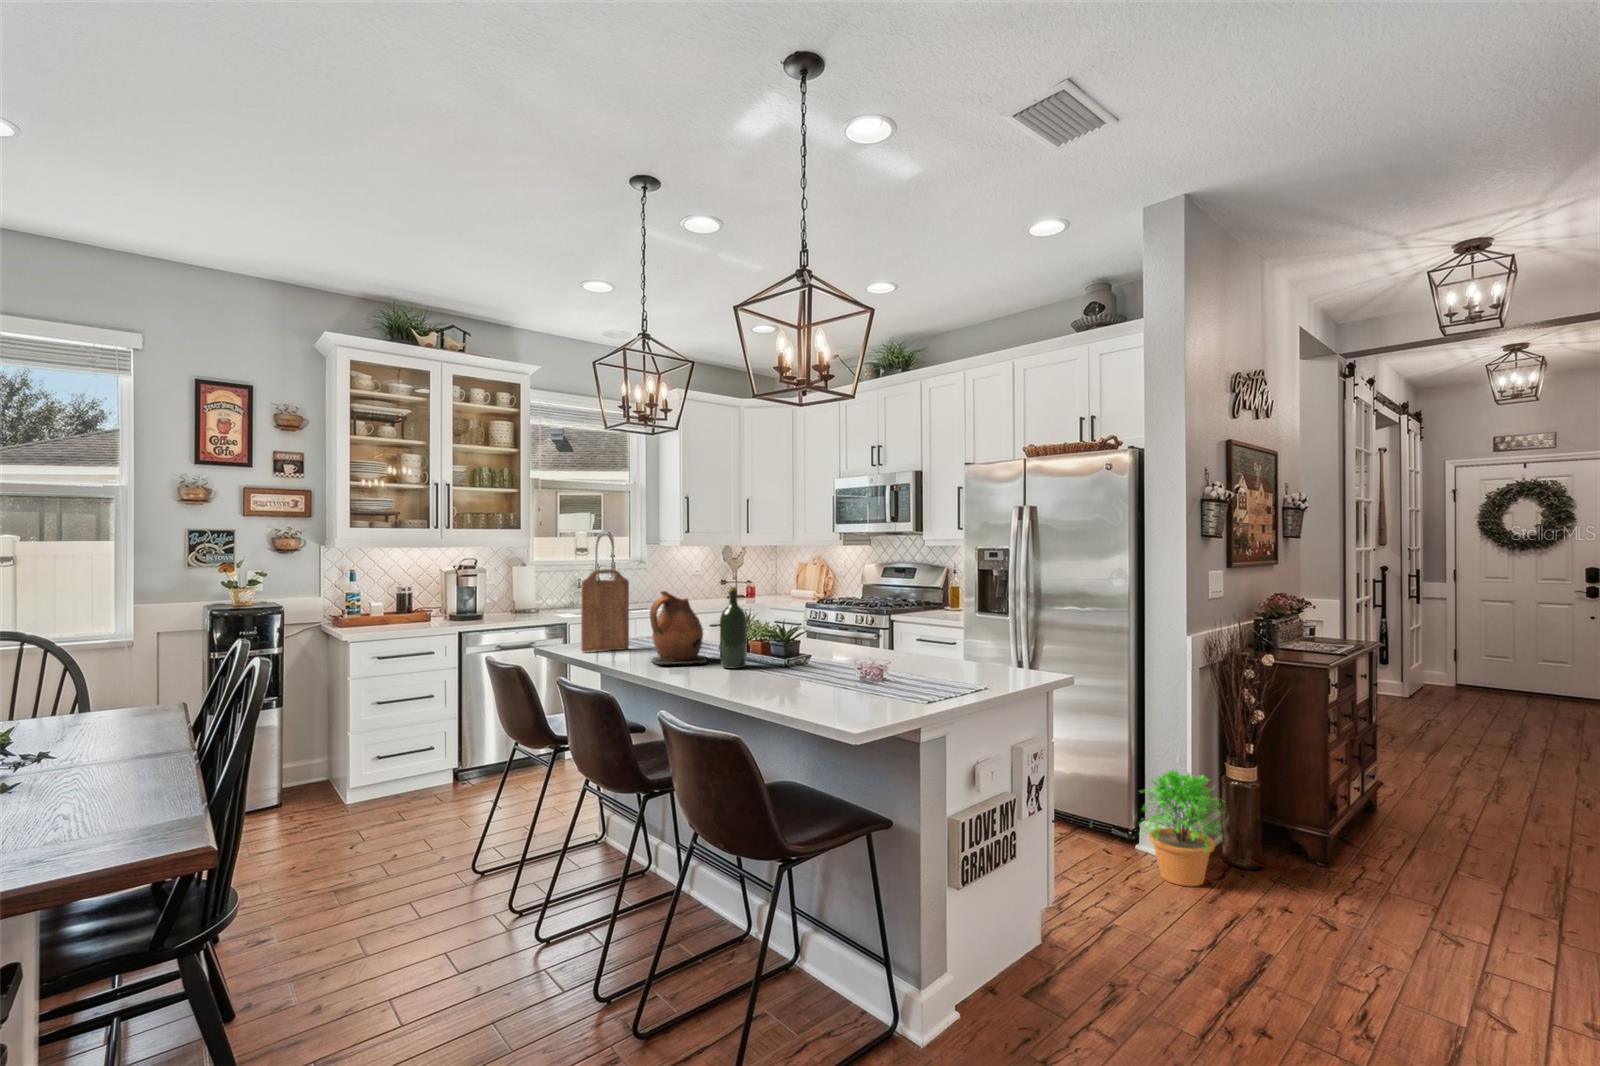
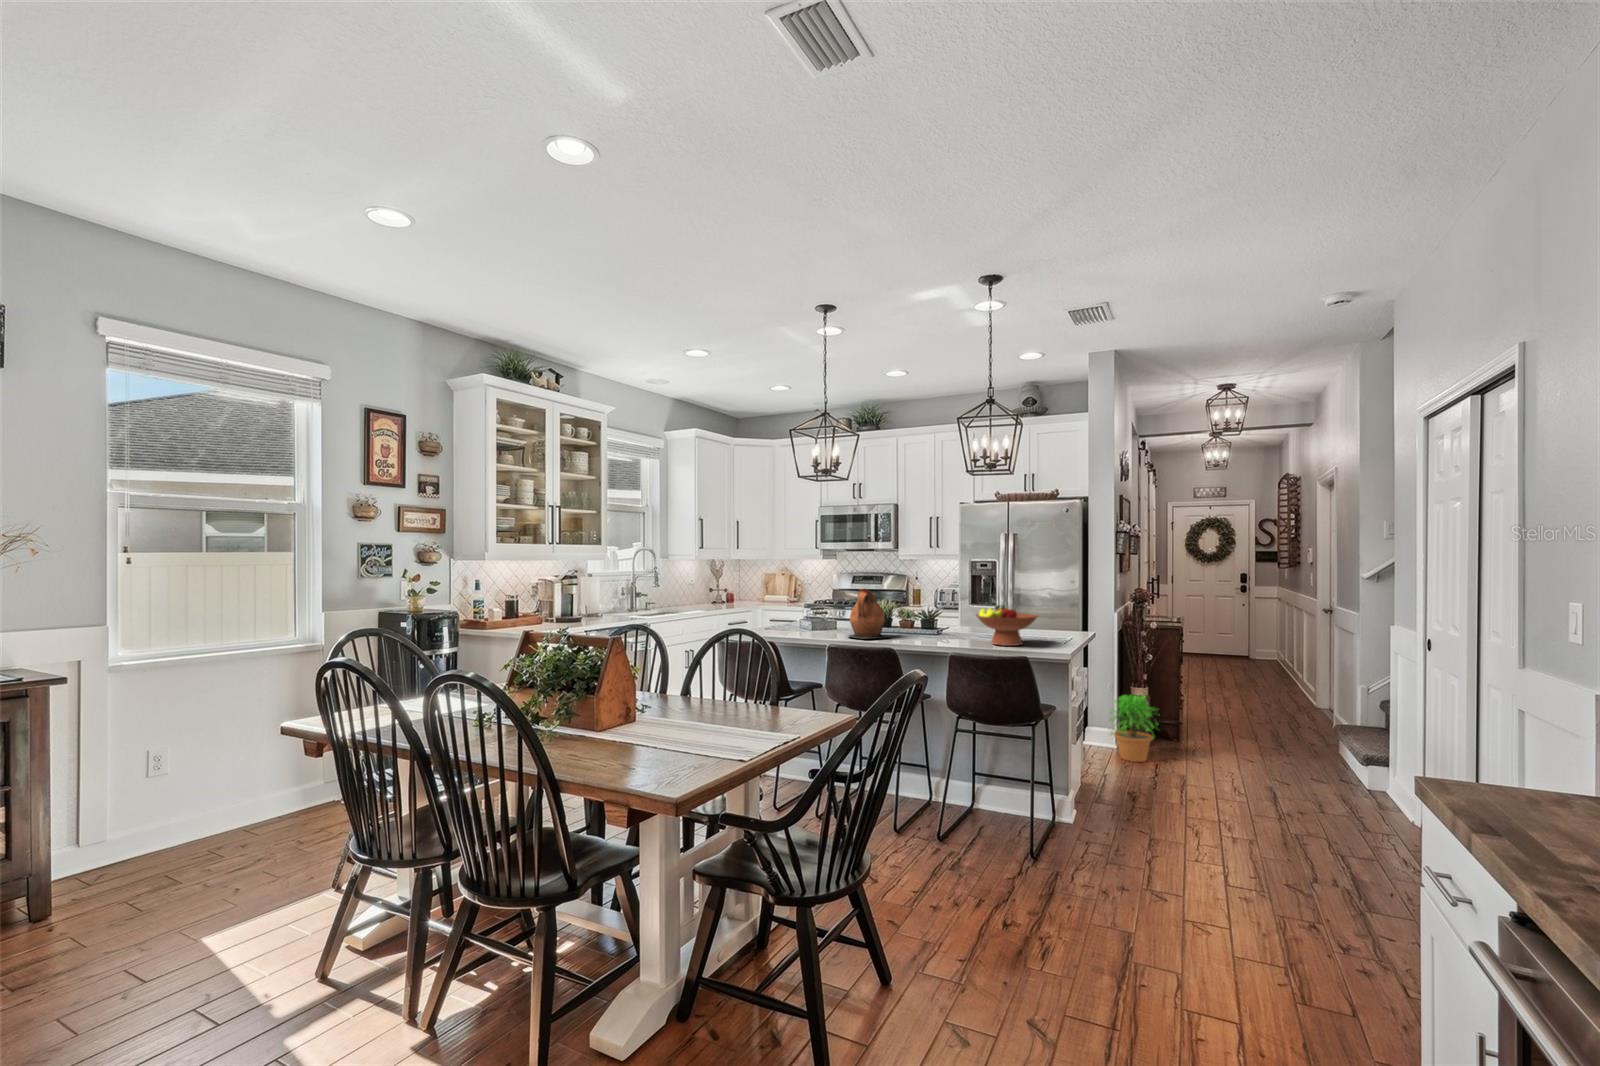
cutting board: present [581,569,629,652] -> none [776,575,801,636]
wine bottle: present [720,587,747,668] -> none [905,585,924,639]
fruit bowl: none [773,623,872,692] -> present [976,605,1038,646]

